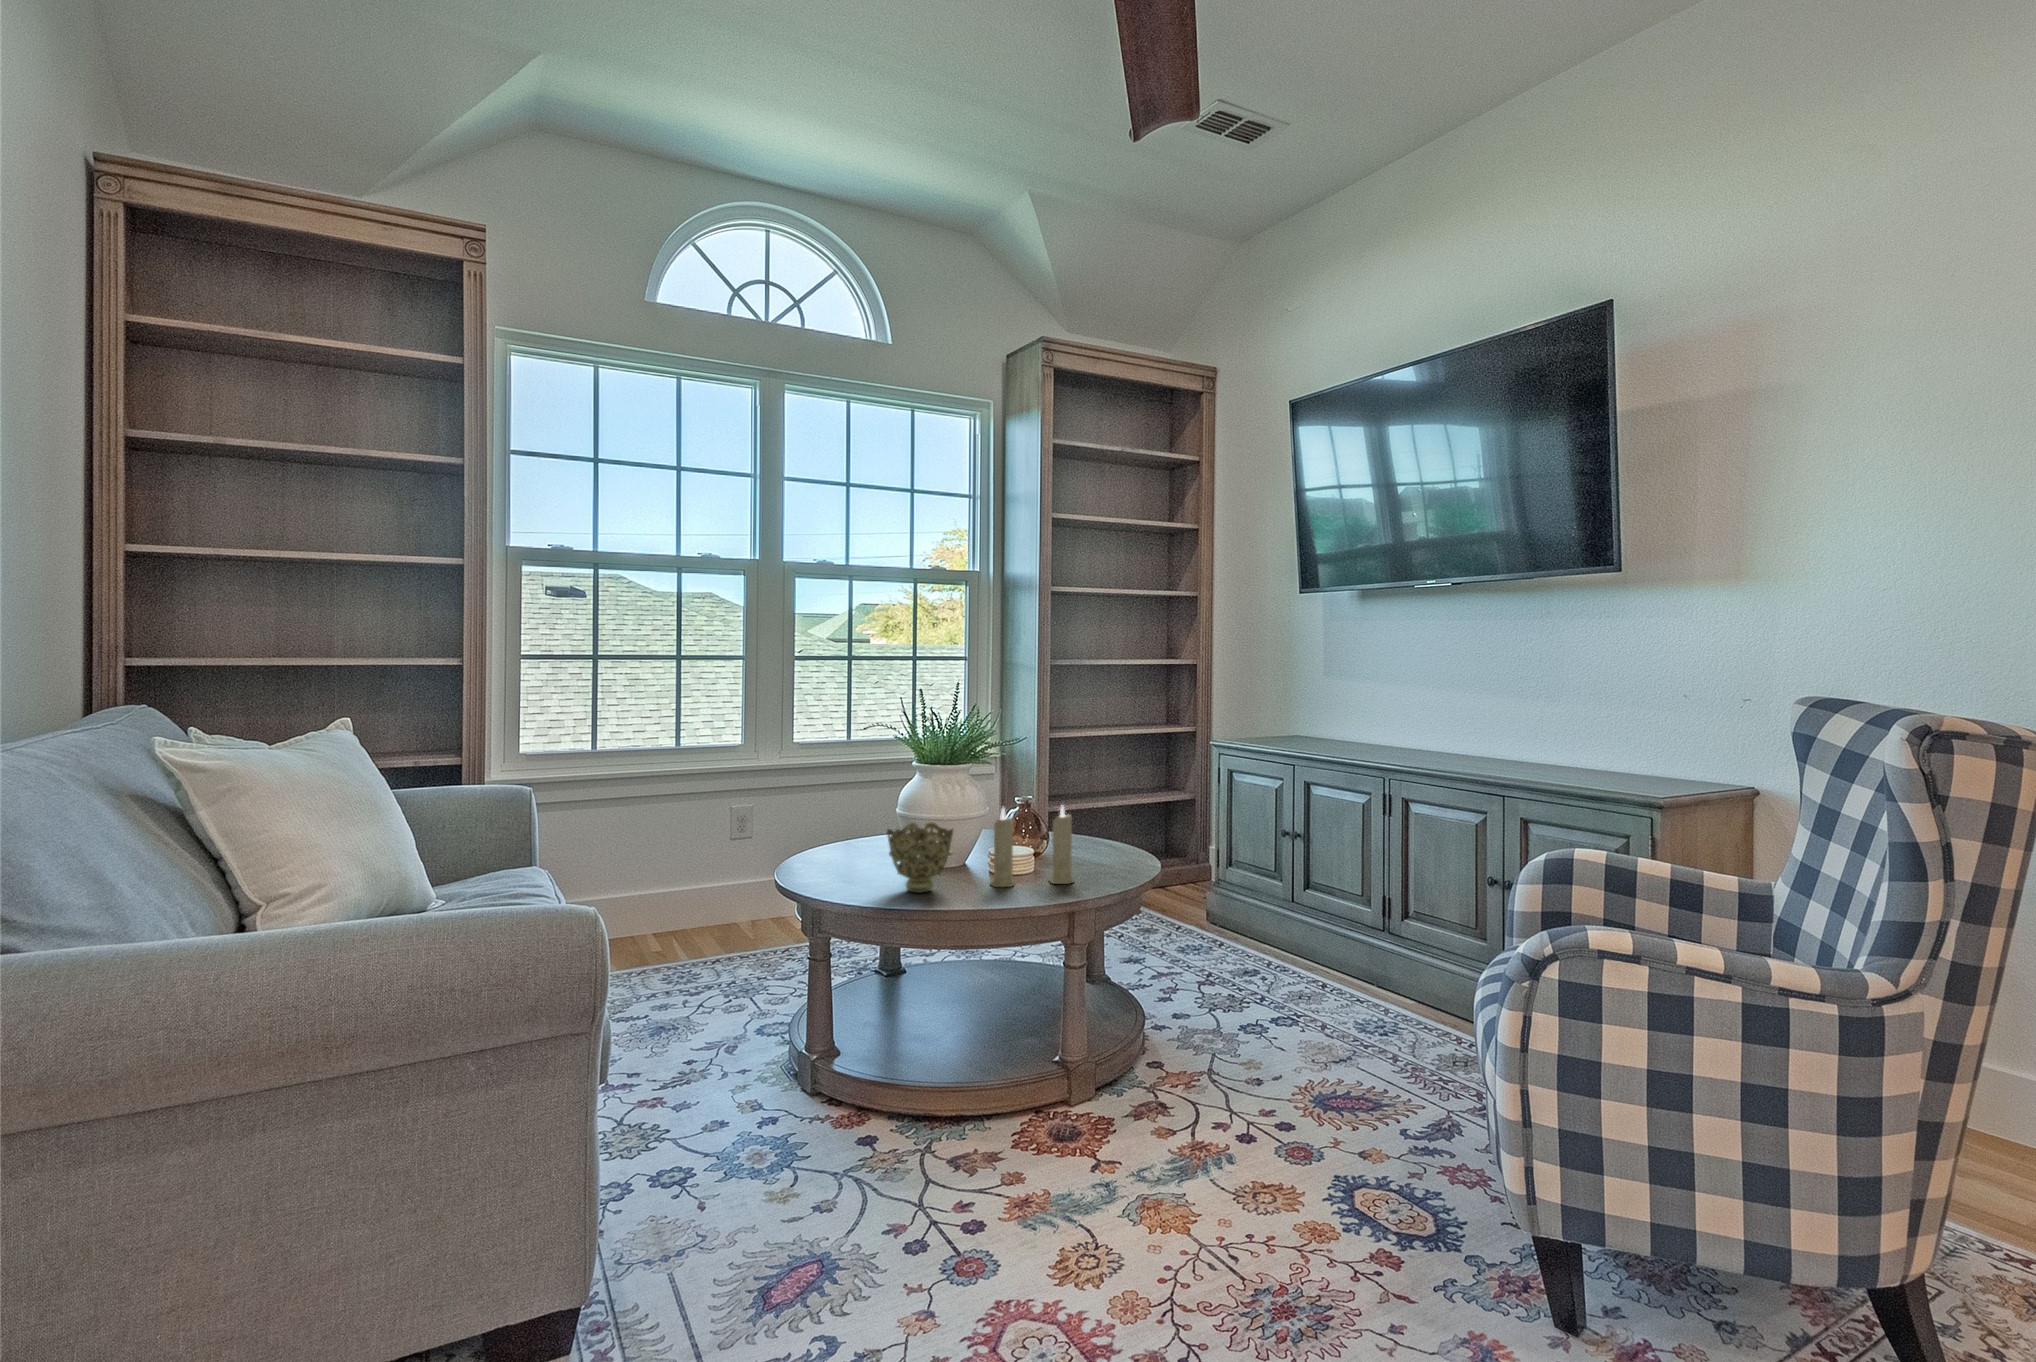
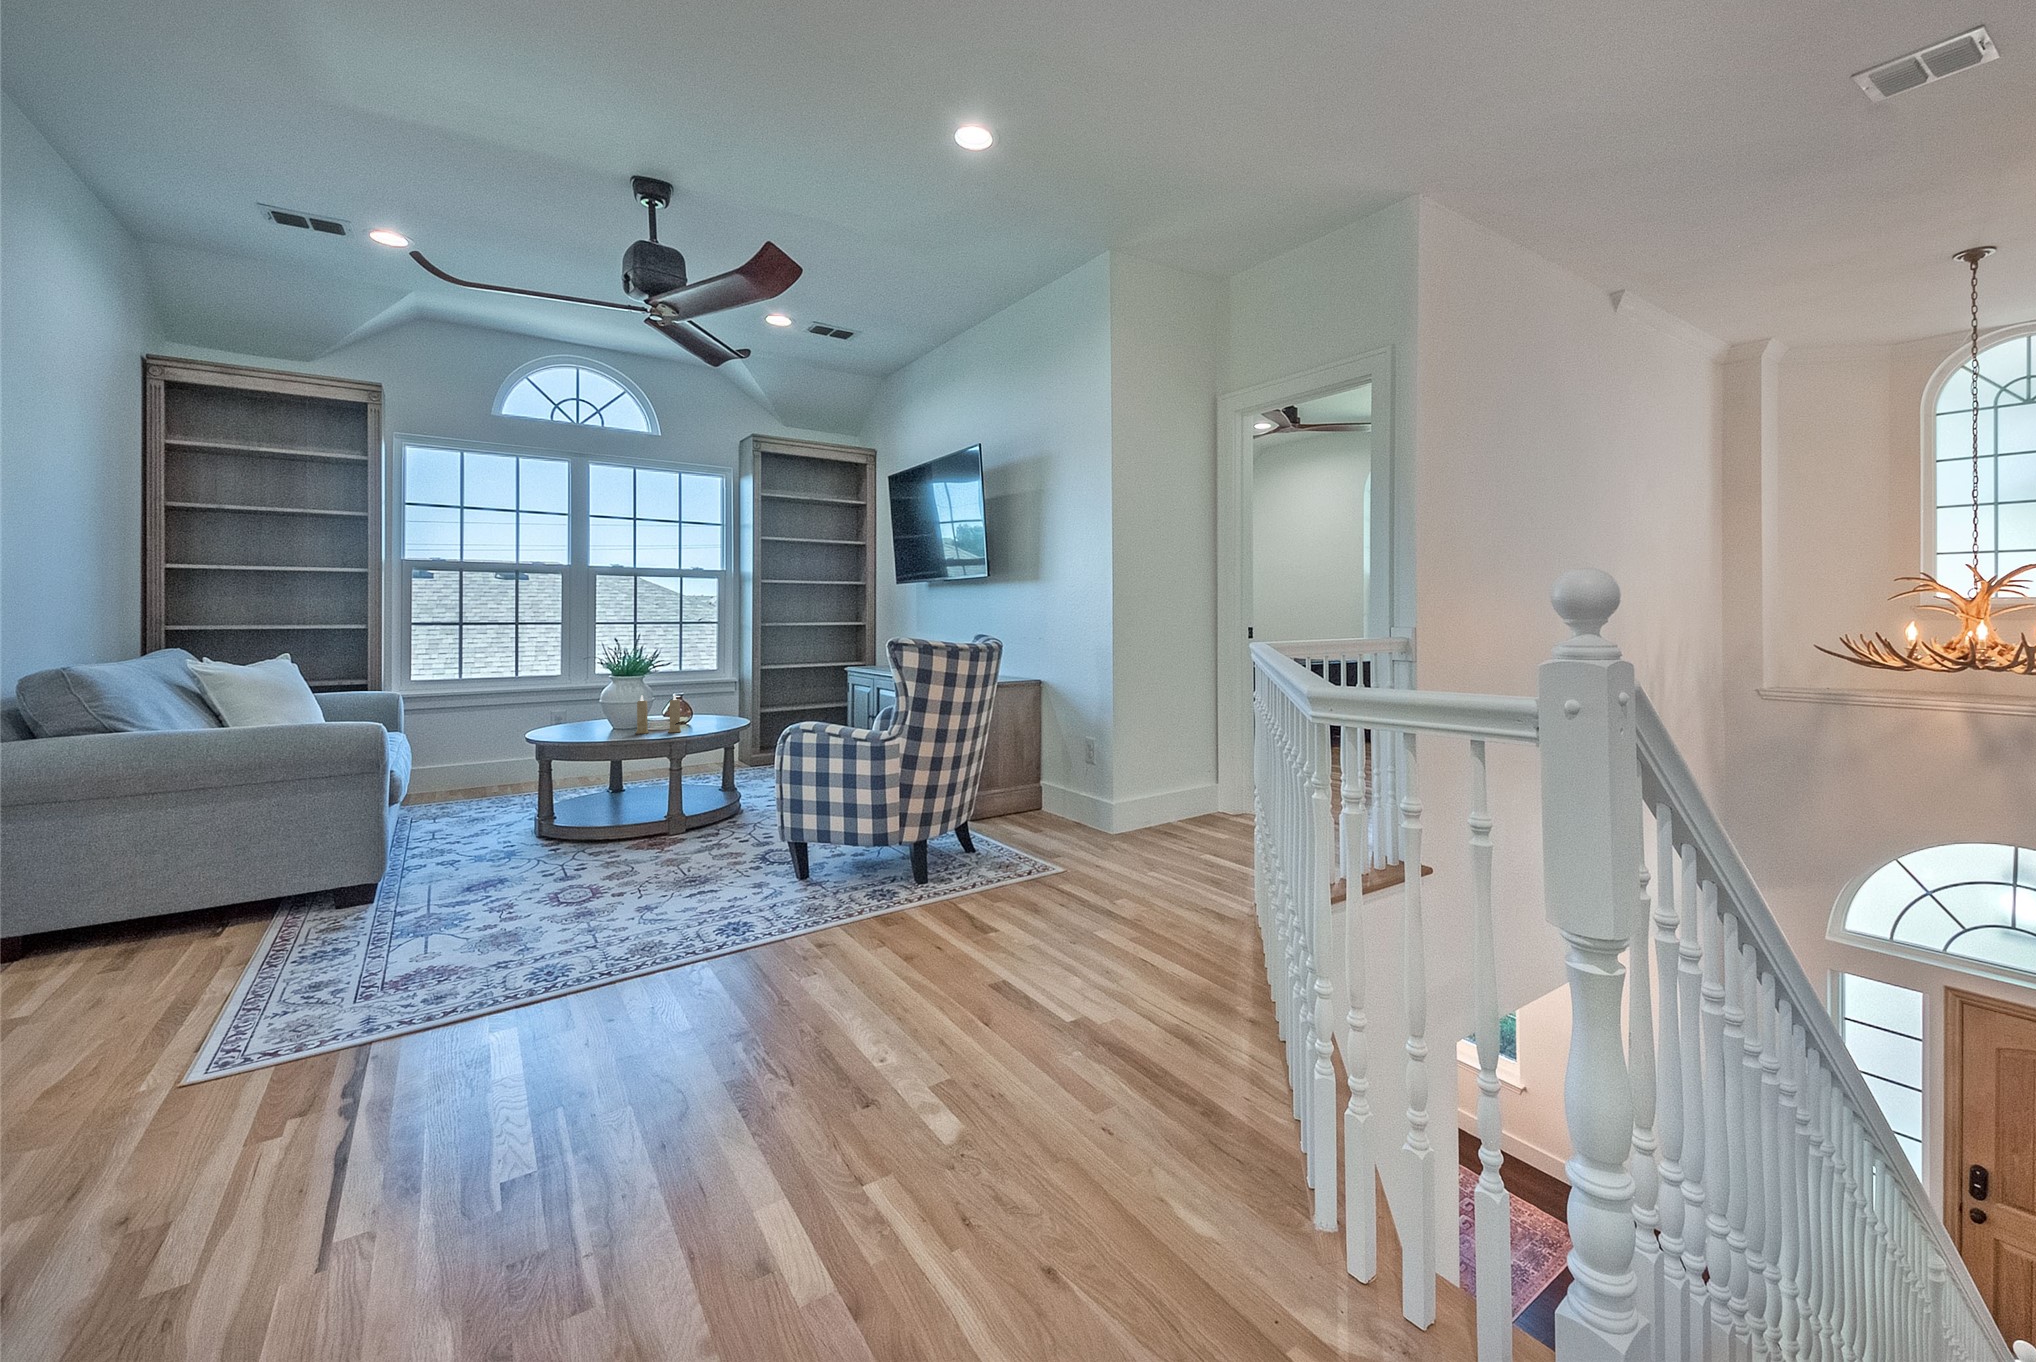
decorative bowl: present [887,823,954,893] -> none [577,703,613,735]

